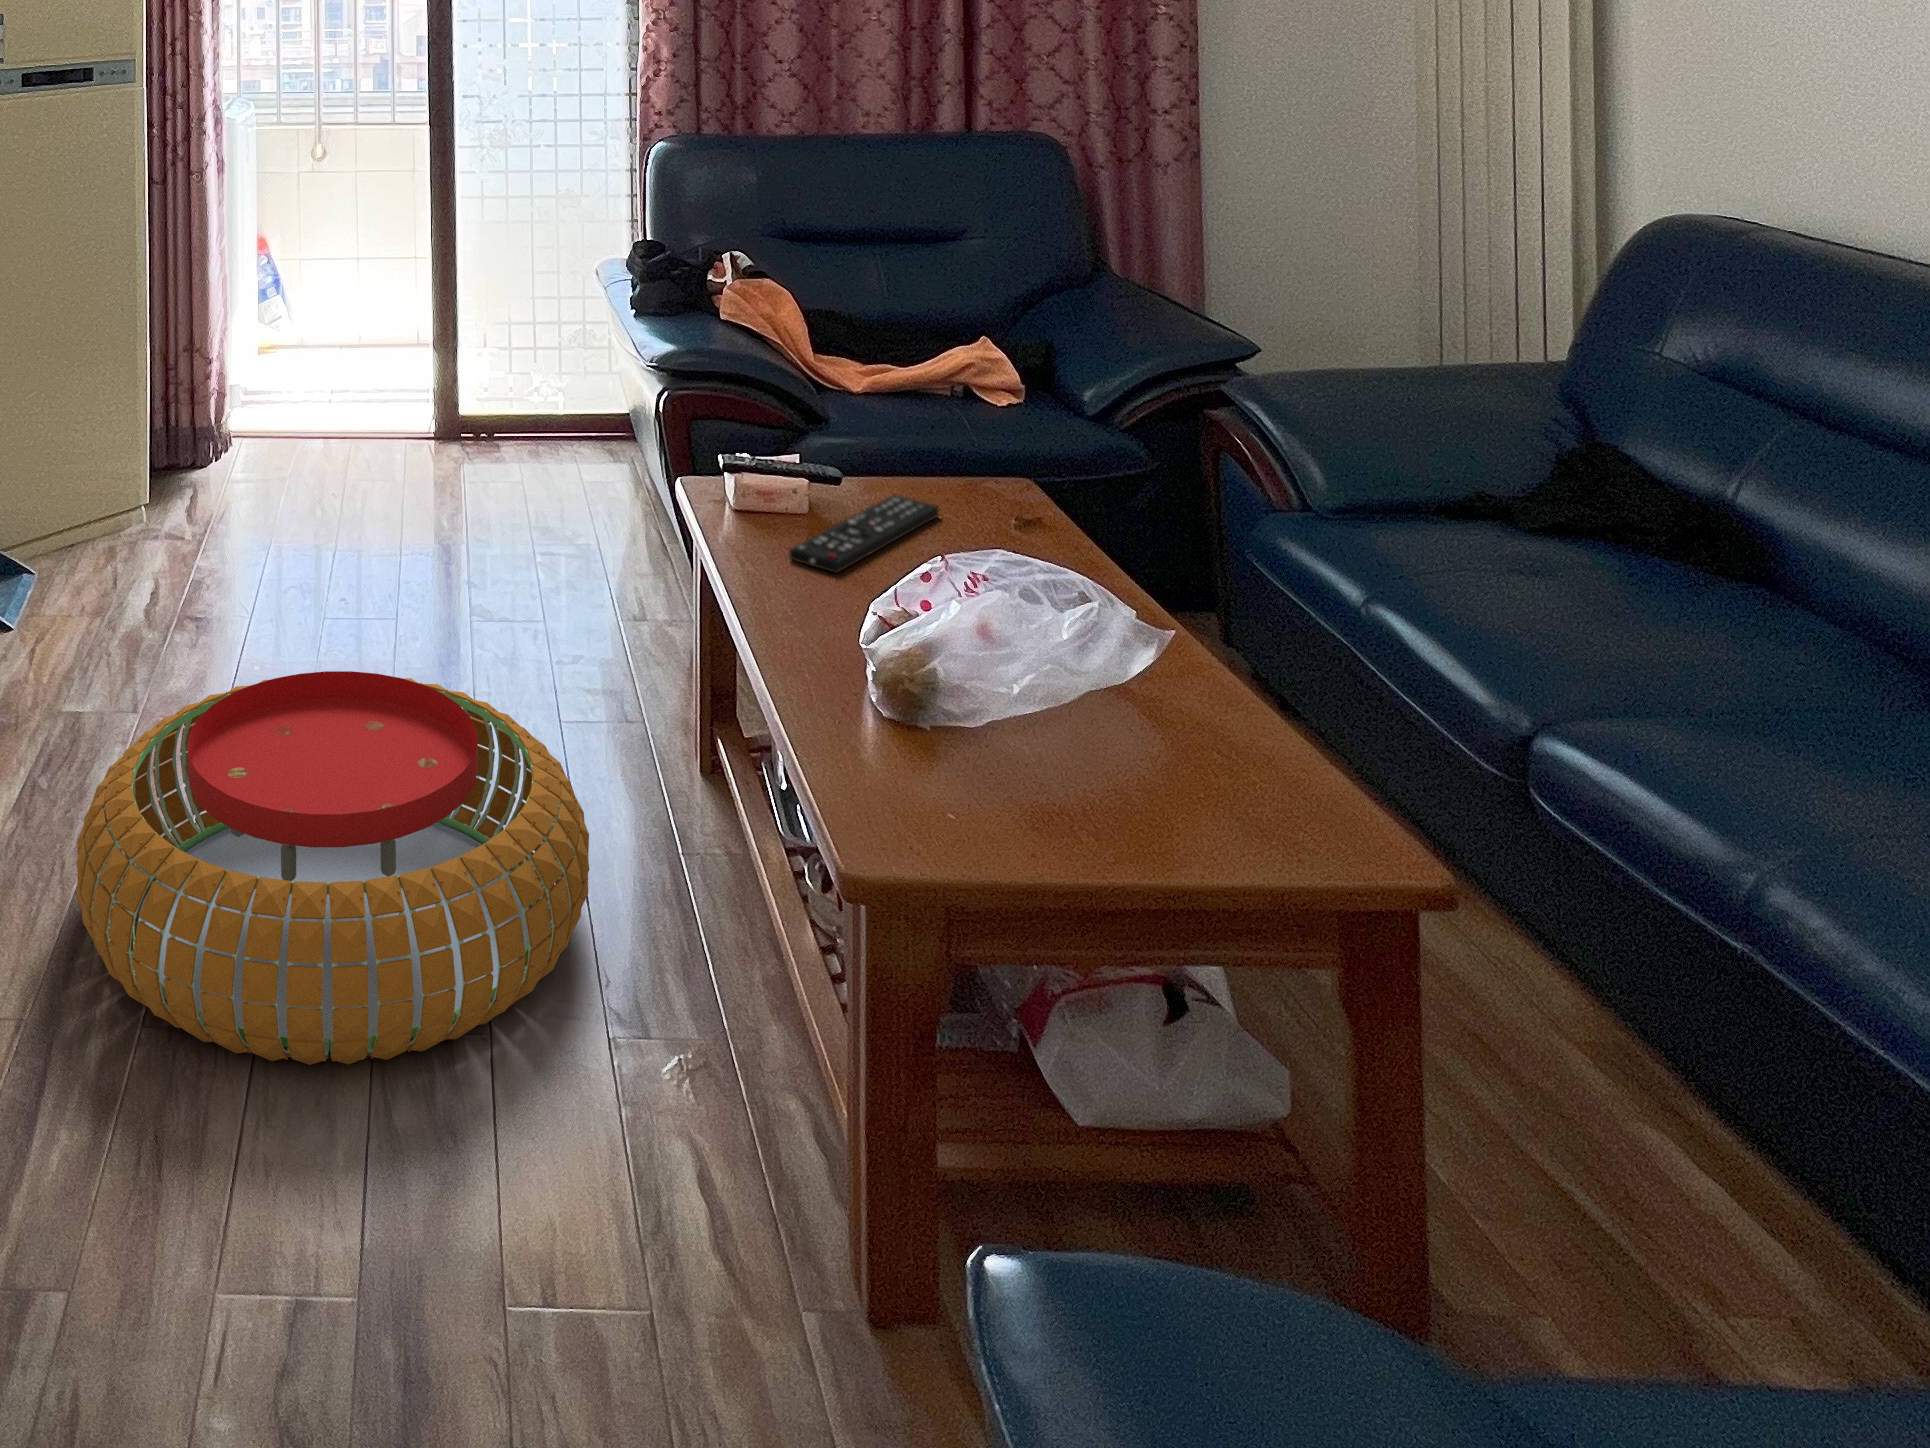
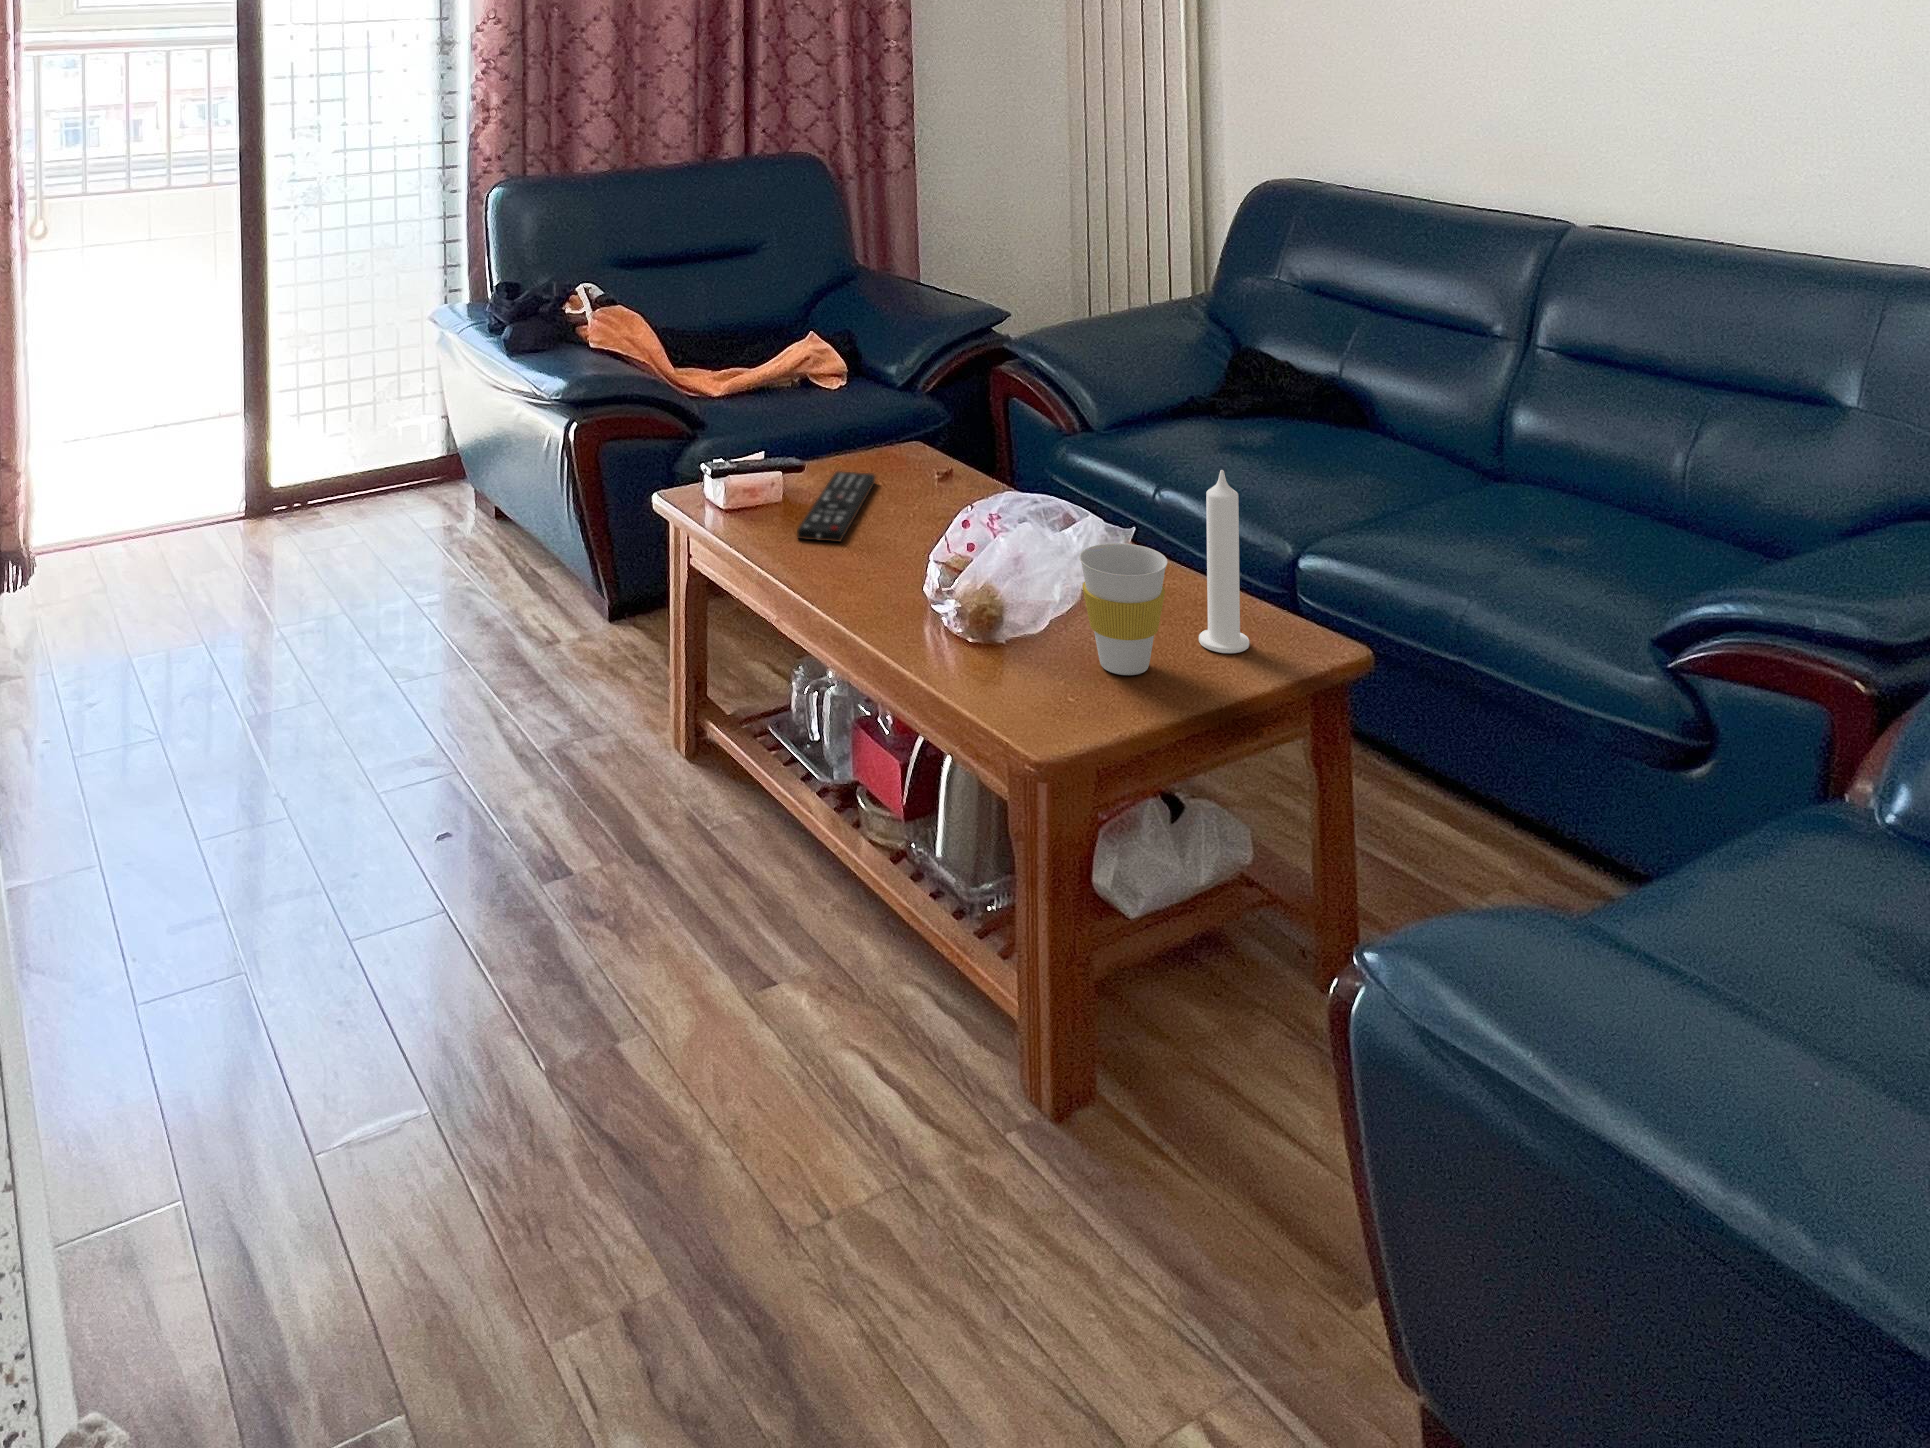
candle: none [1206,574,1283,829] -> present [1199,470,1249,653]
cup: none [1009,637,1133,817] -> present [1079,543,1168,675]
pouf: present [76,671,589,1065] -> none [187,726,698,1116]

